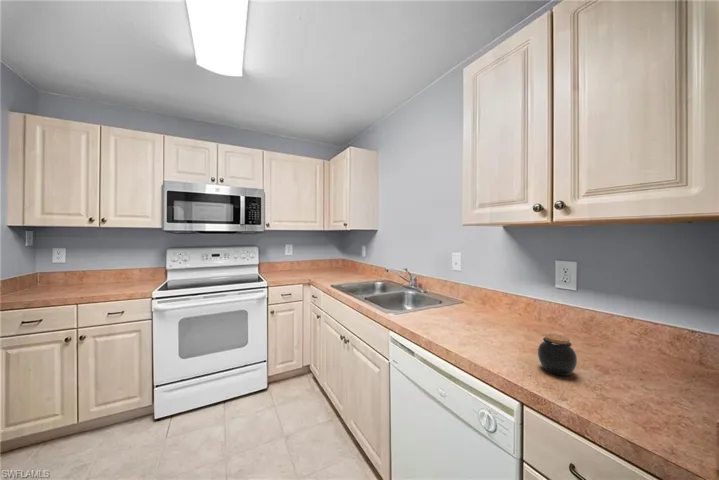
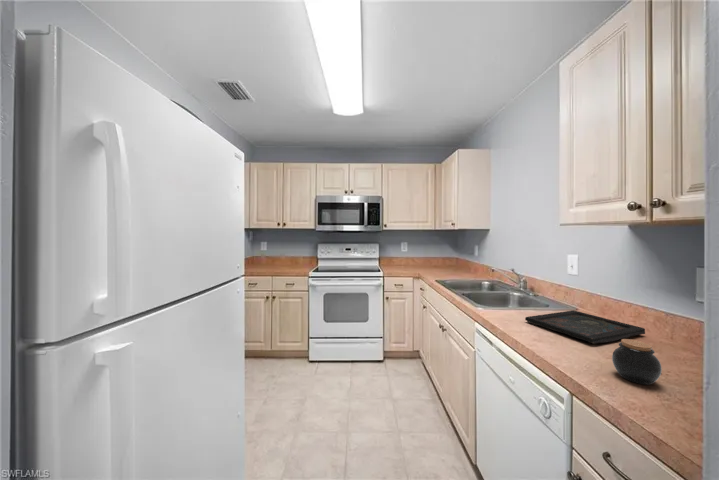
tray: none [440,305,524,338] -> present [525,310,645,343]

